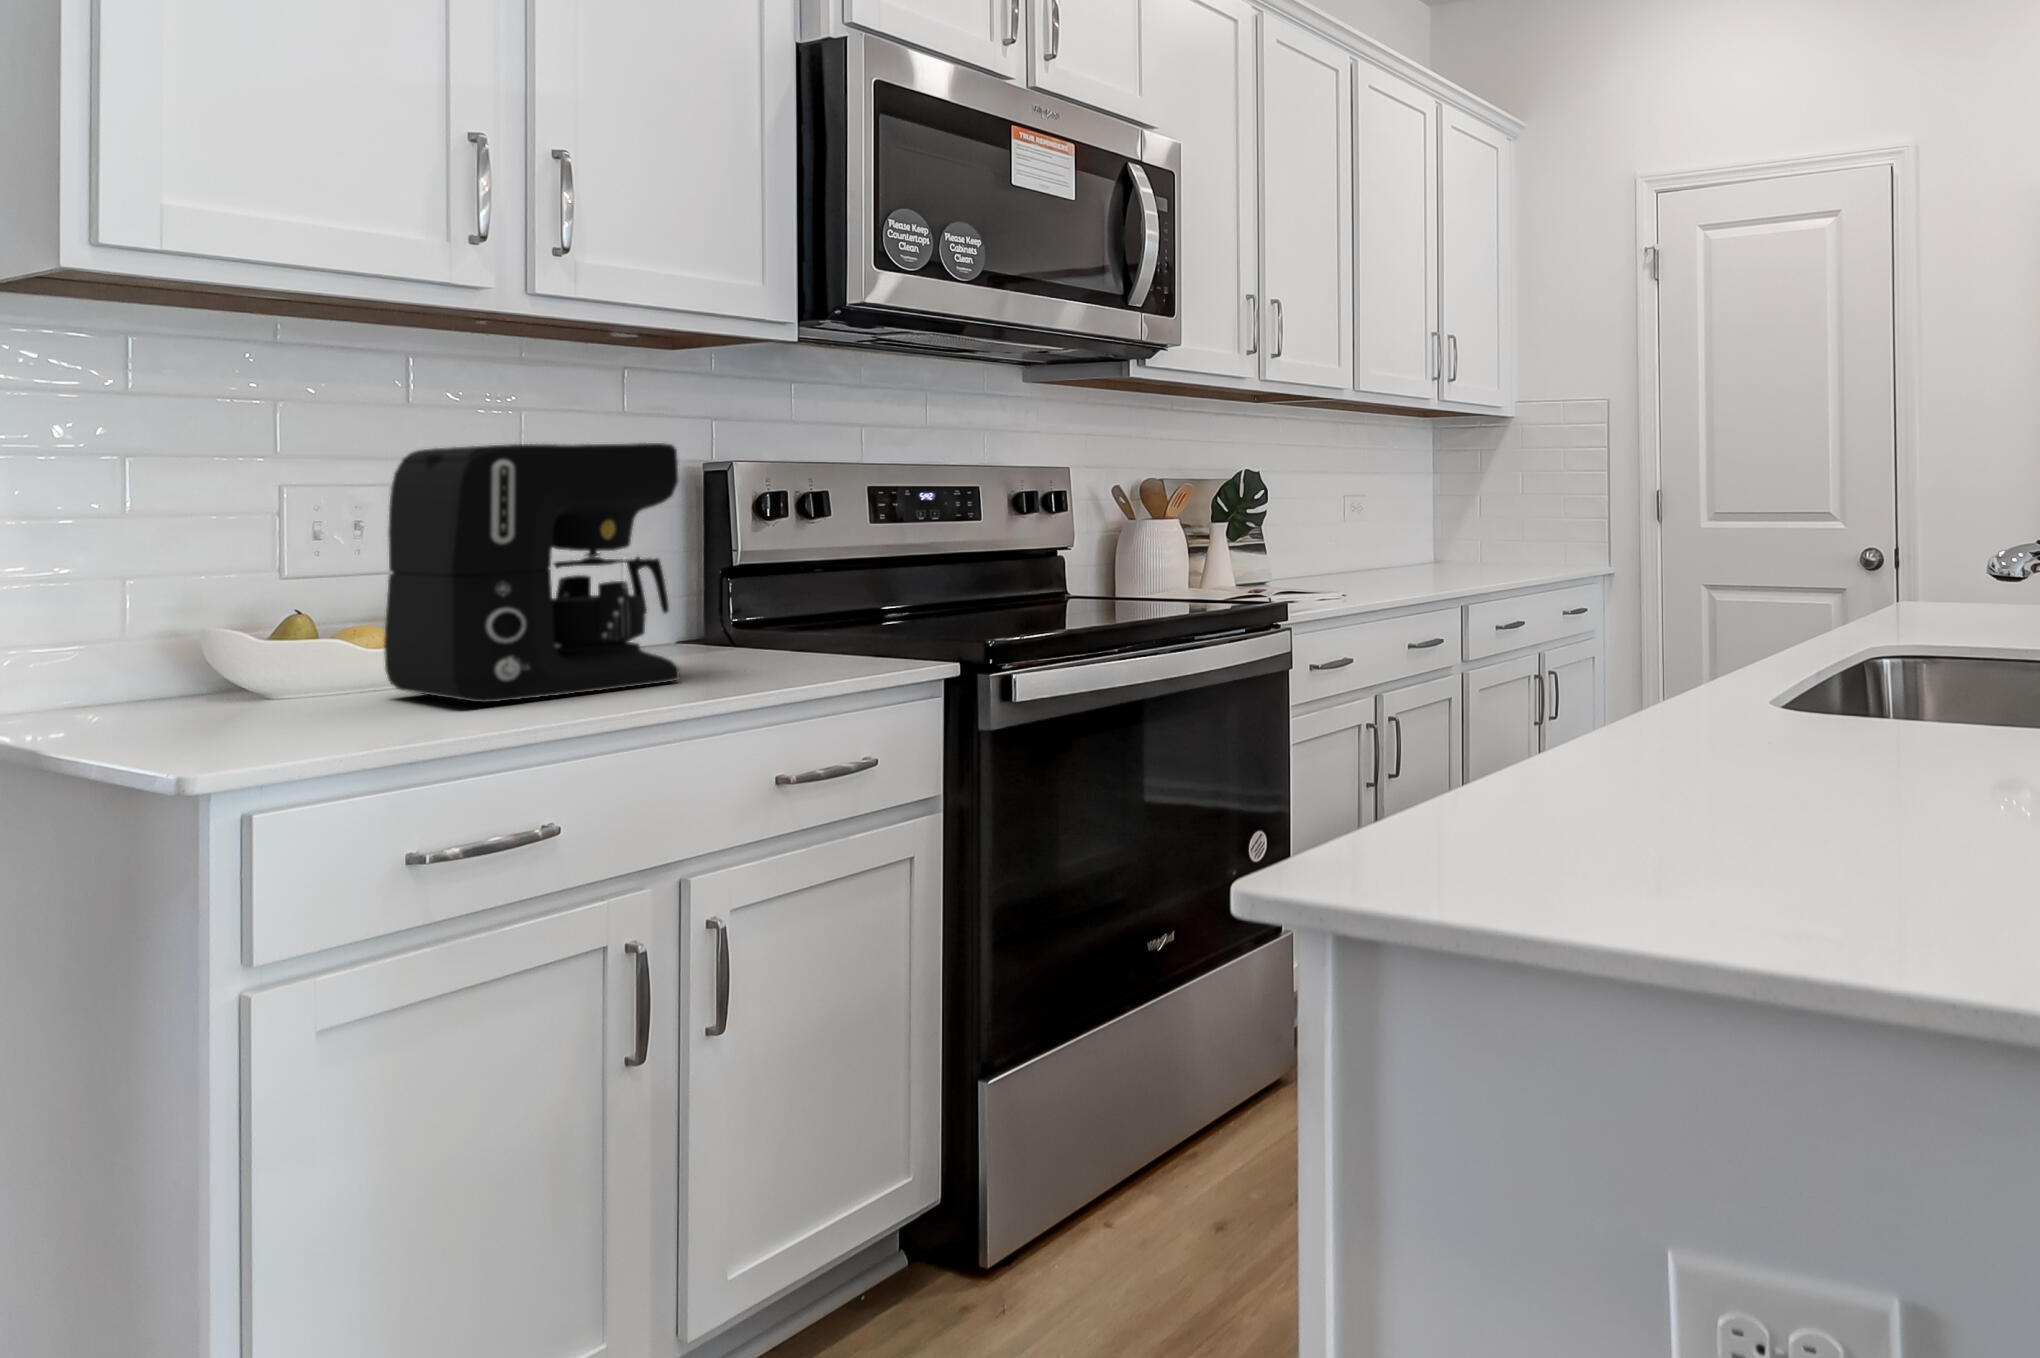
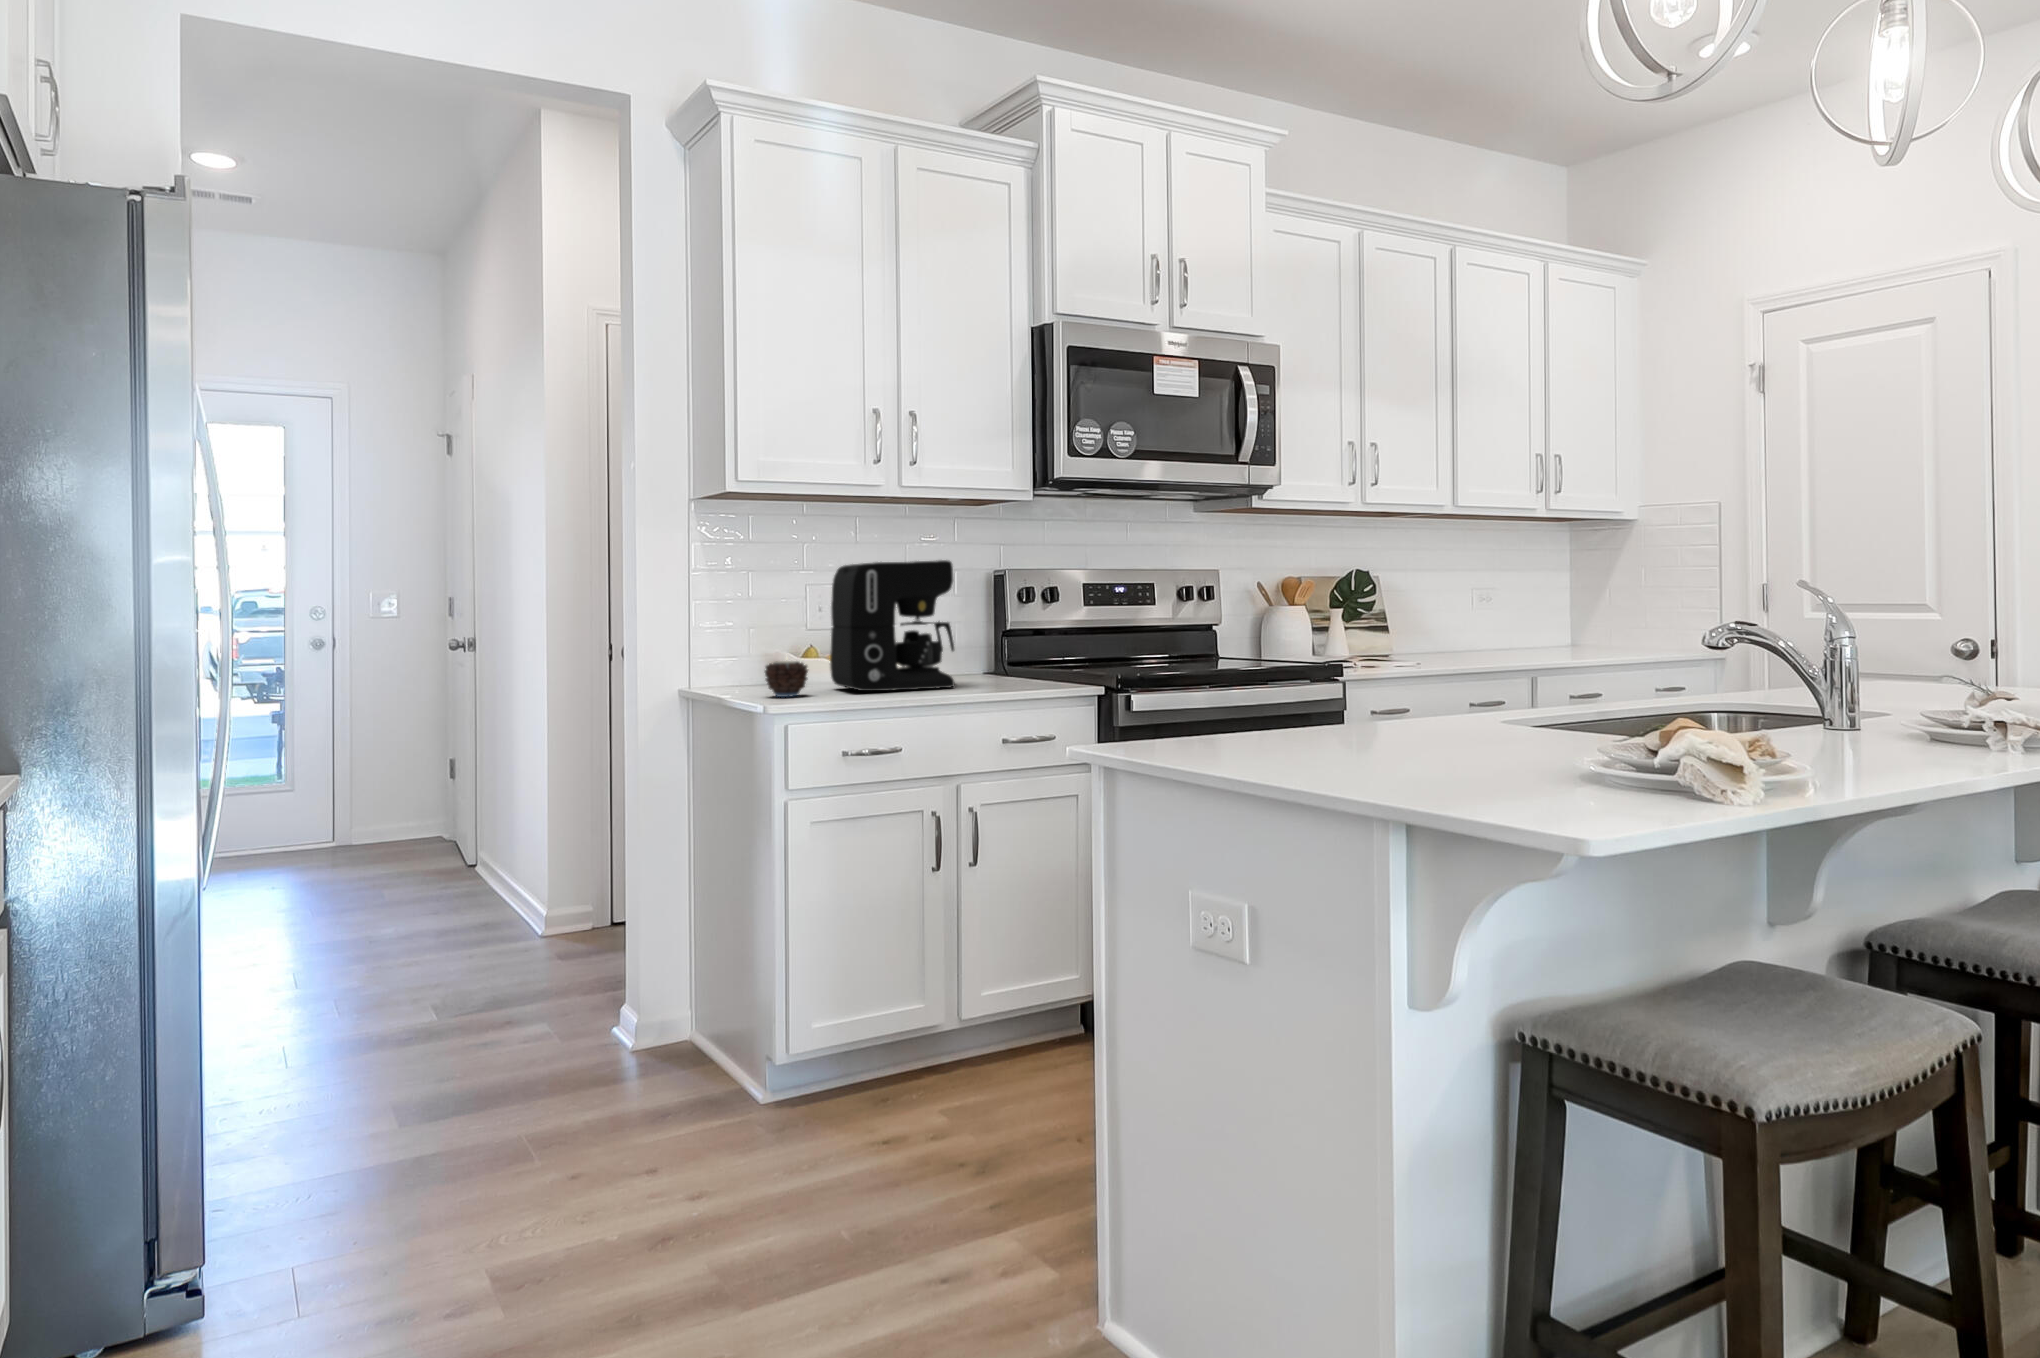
candle: none [223,636,346,729] -> present [765,661,808,697]

